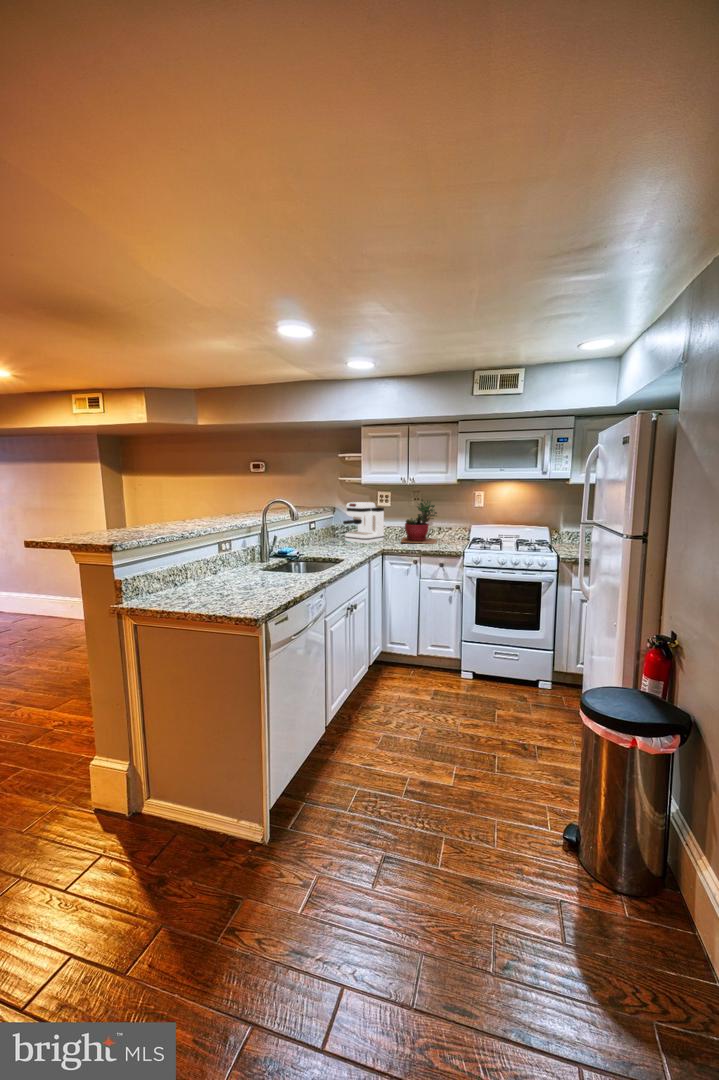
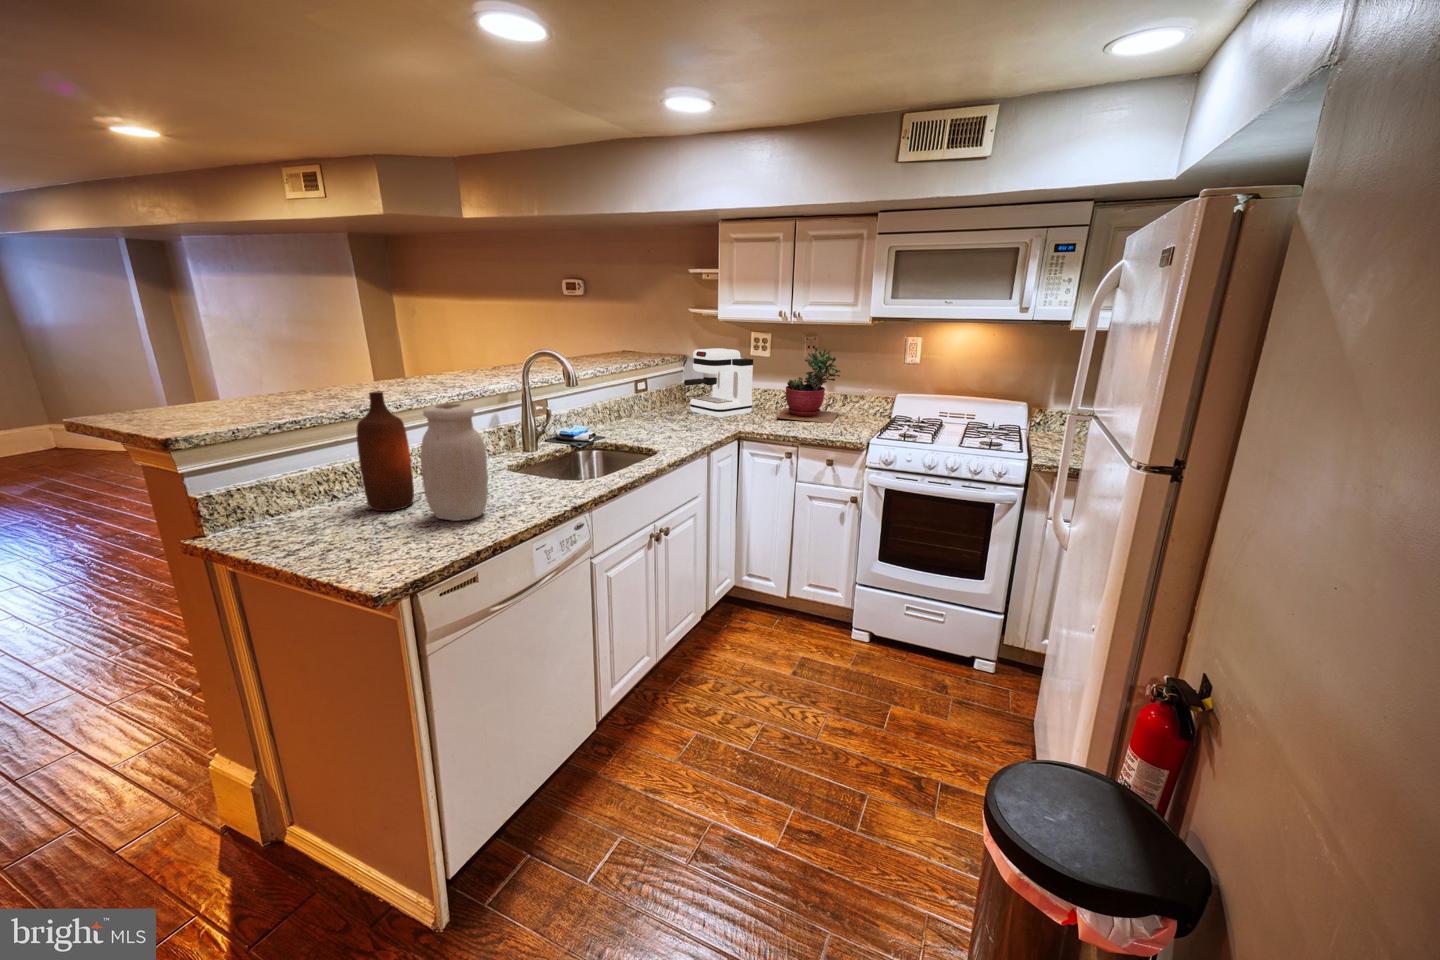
bottle: none [199,519,227,590] -> present [356,392,414,511]
jar: none [244,524,280,591] -> present [421,403,488,521]

